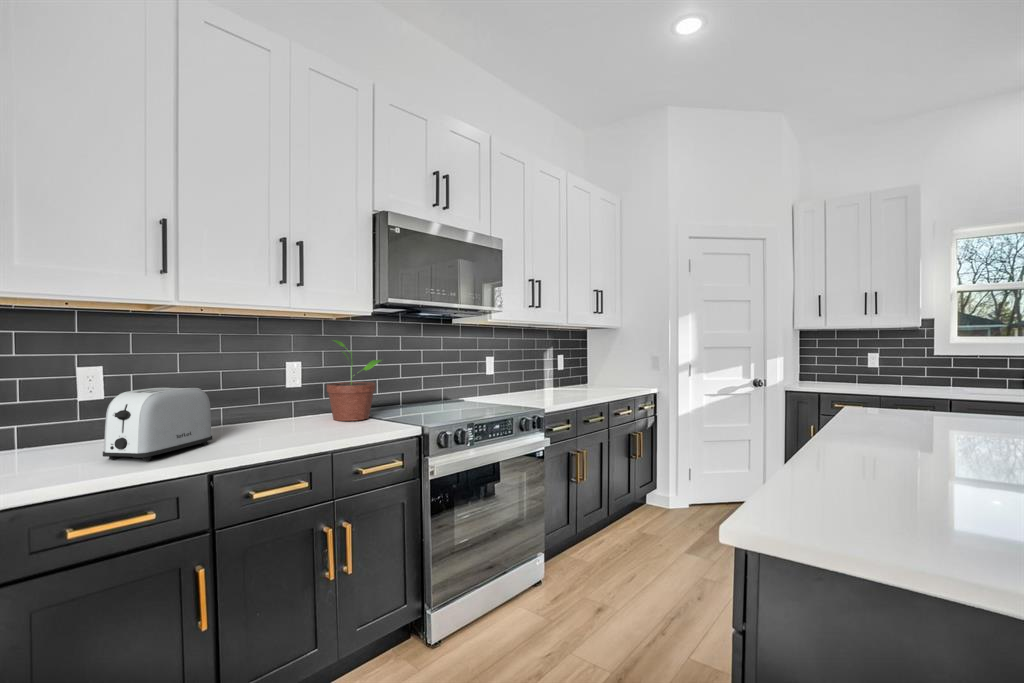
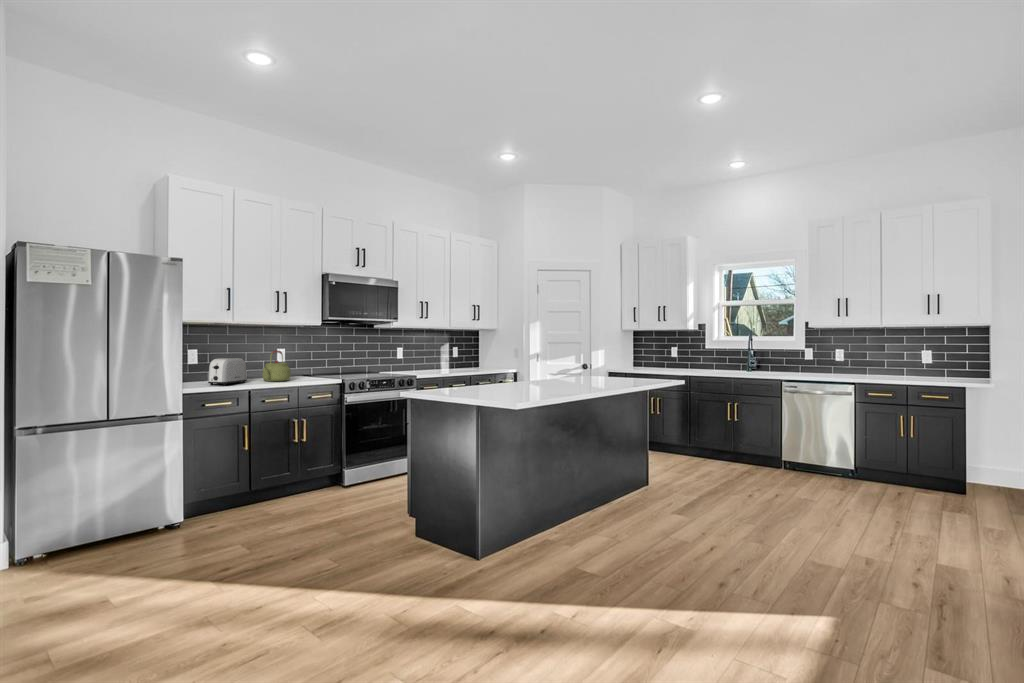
potted plant: present [327,340,381,421] -> none [298,338,327,378]
kettle: none [251,367,313,436] -> present [263,350,291,381]

